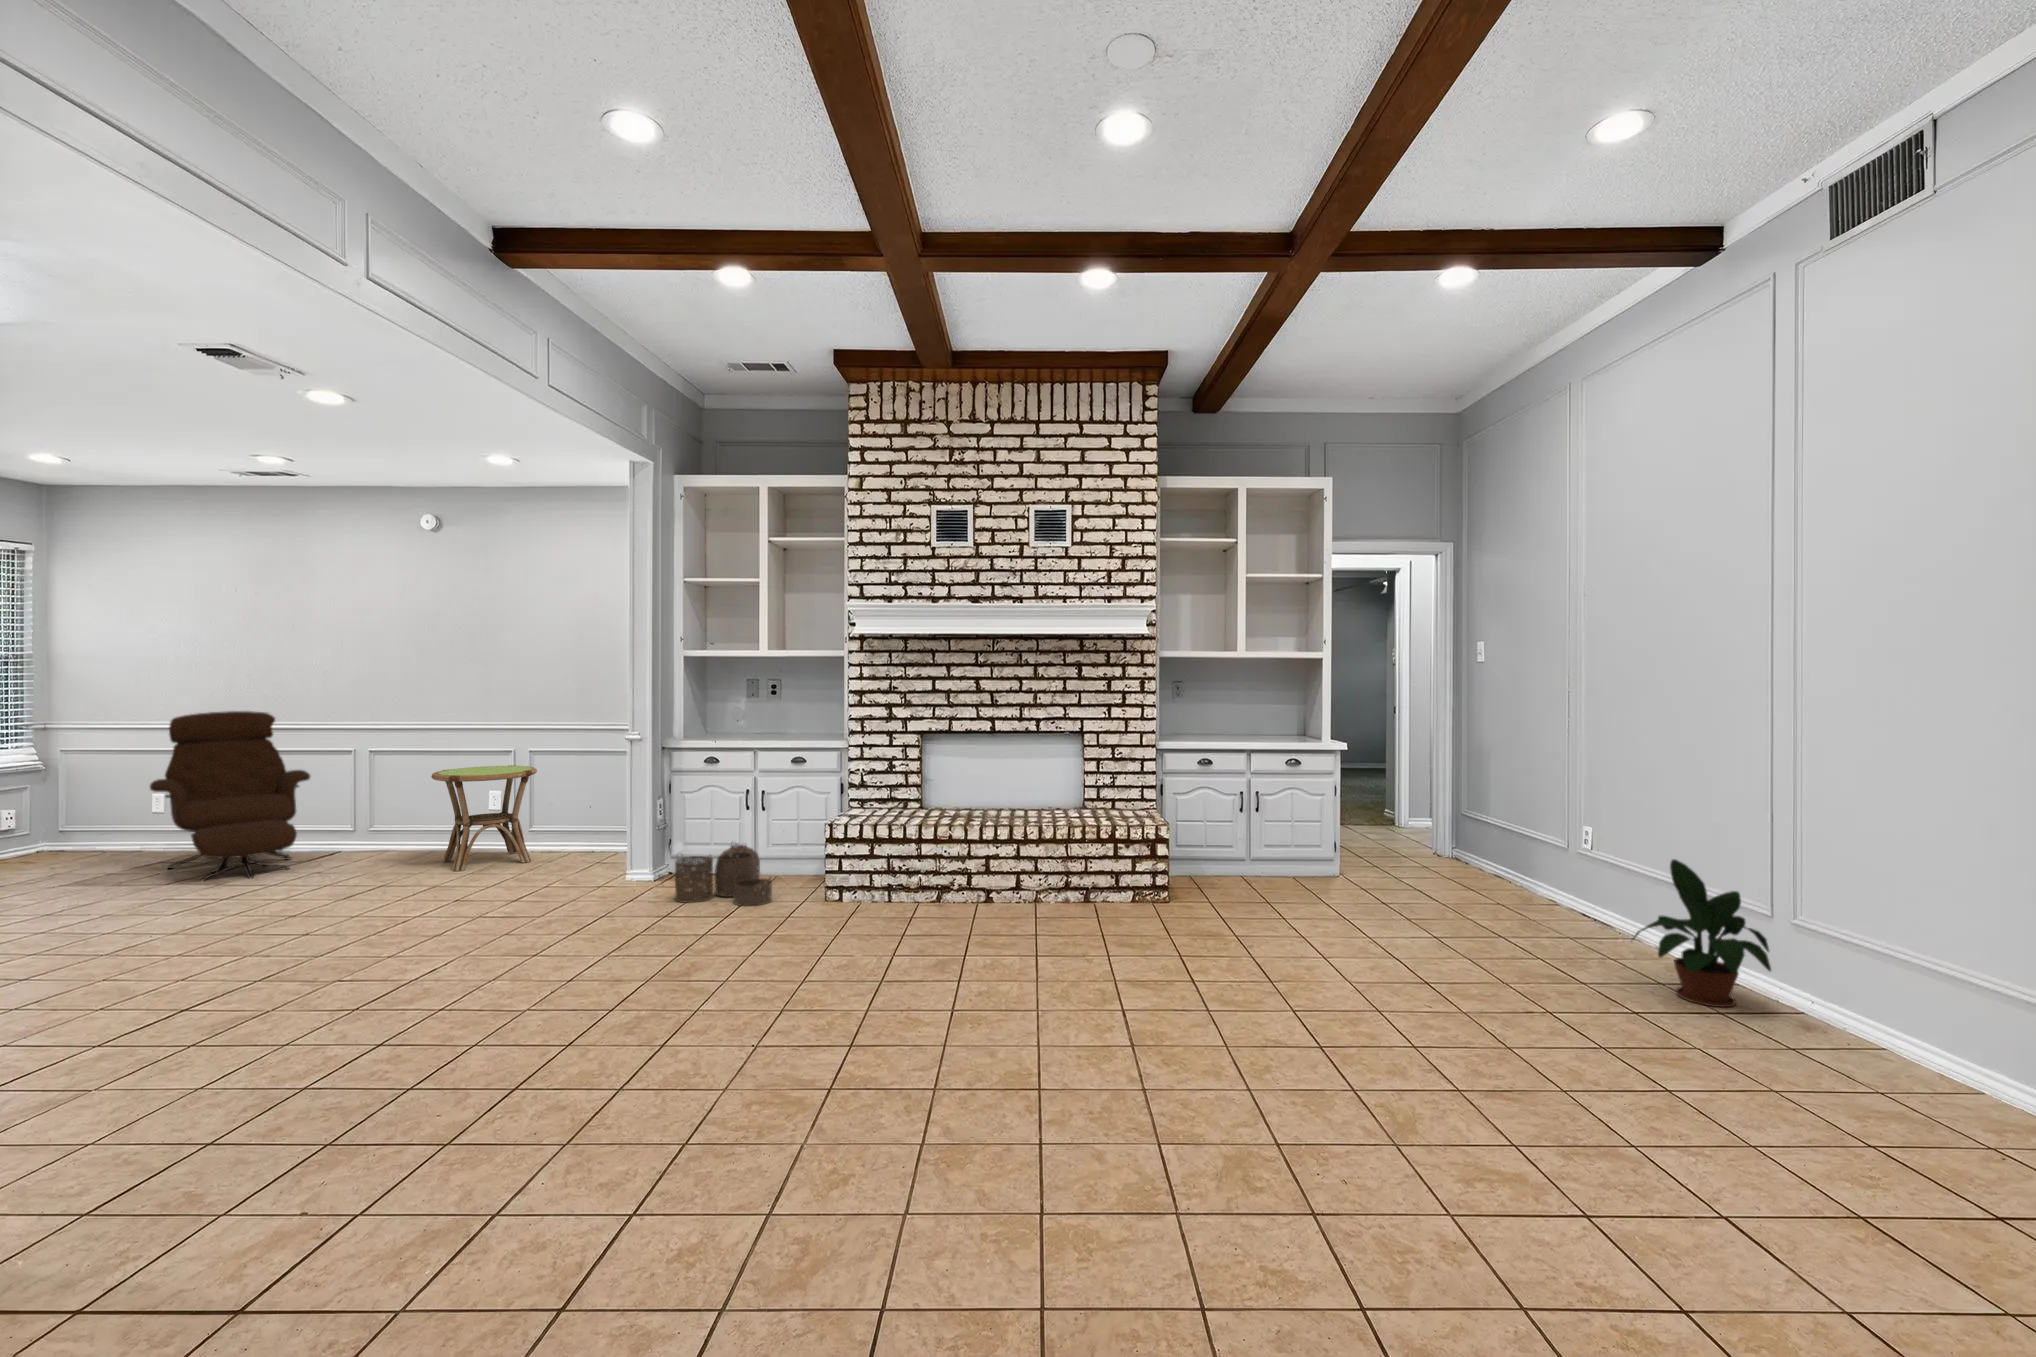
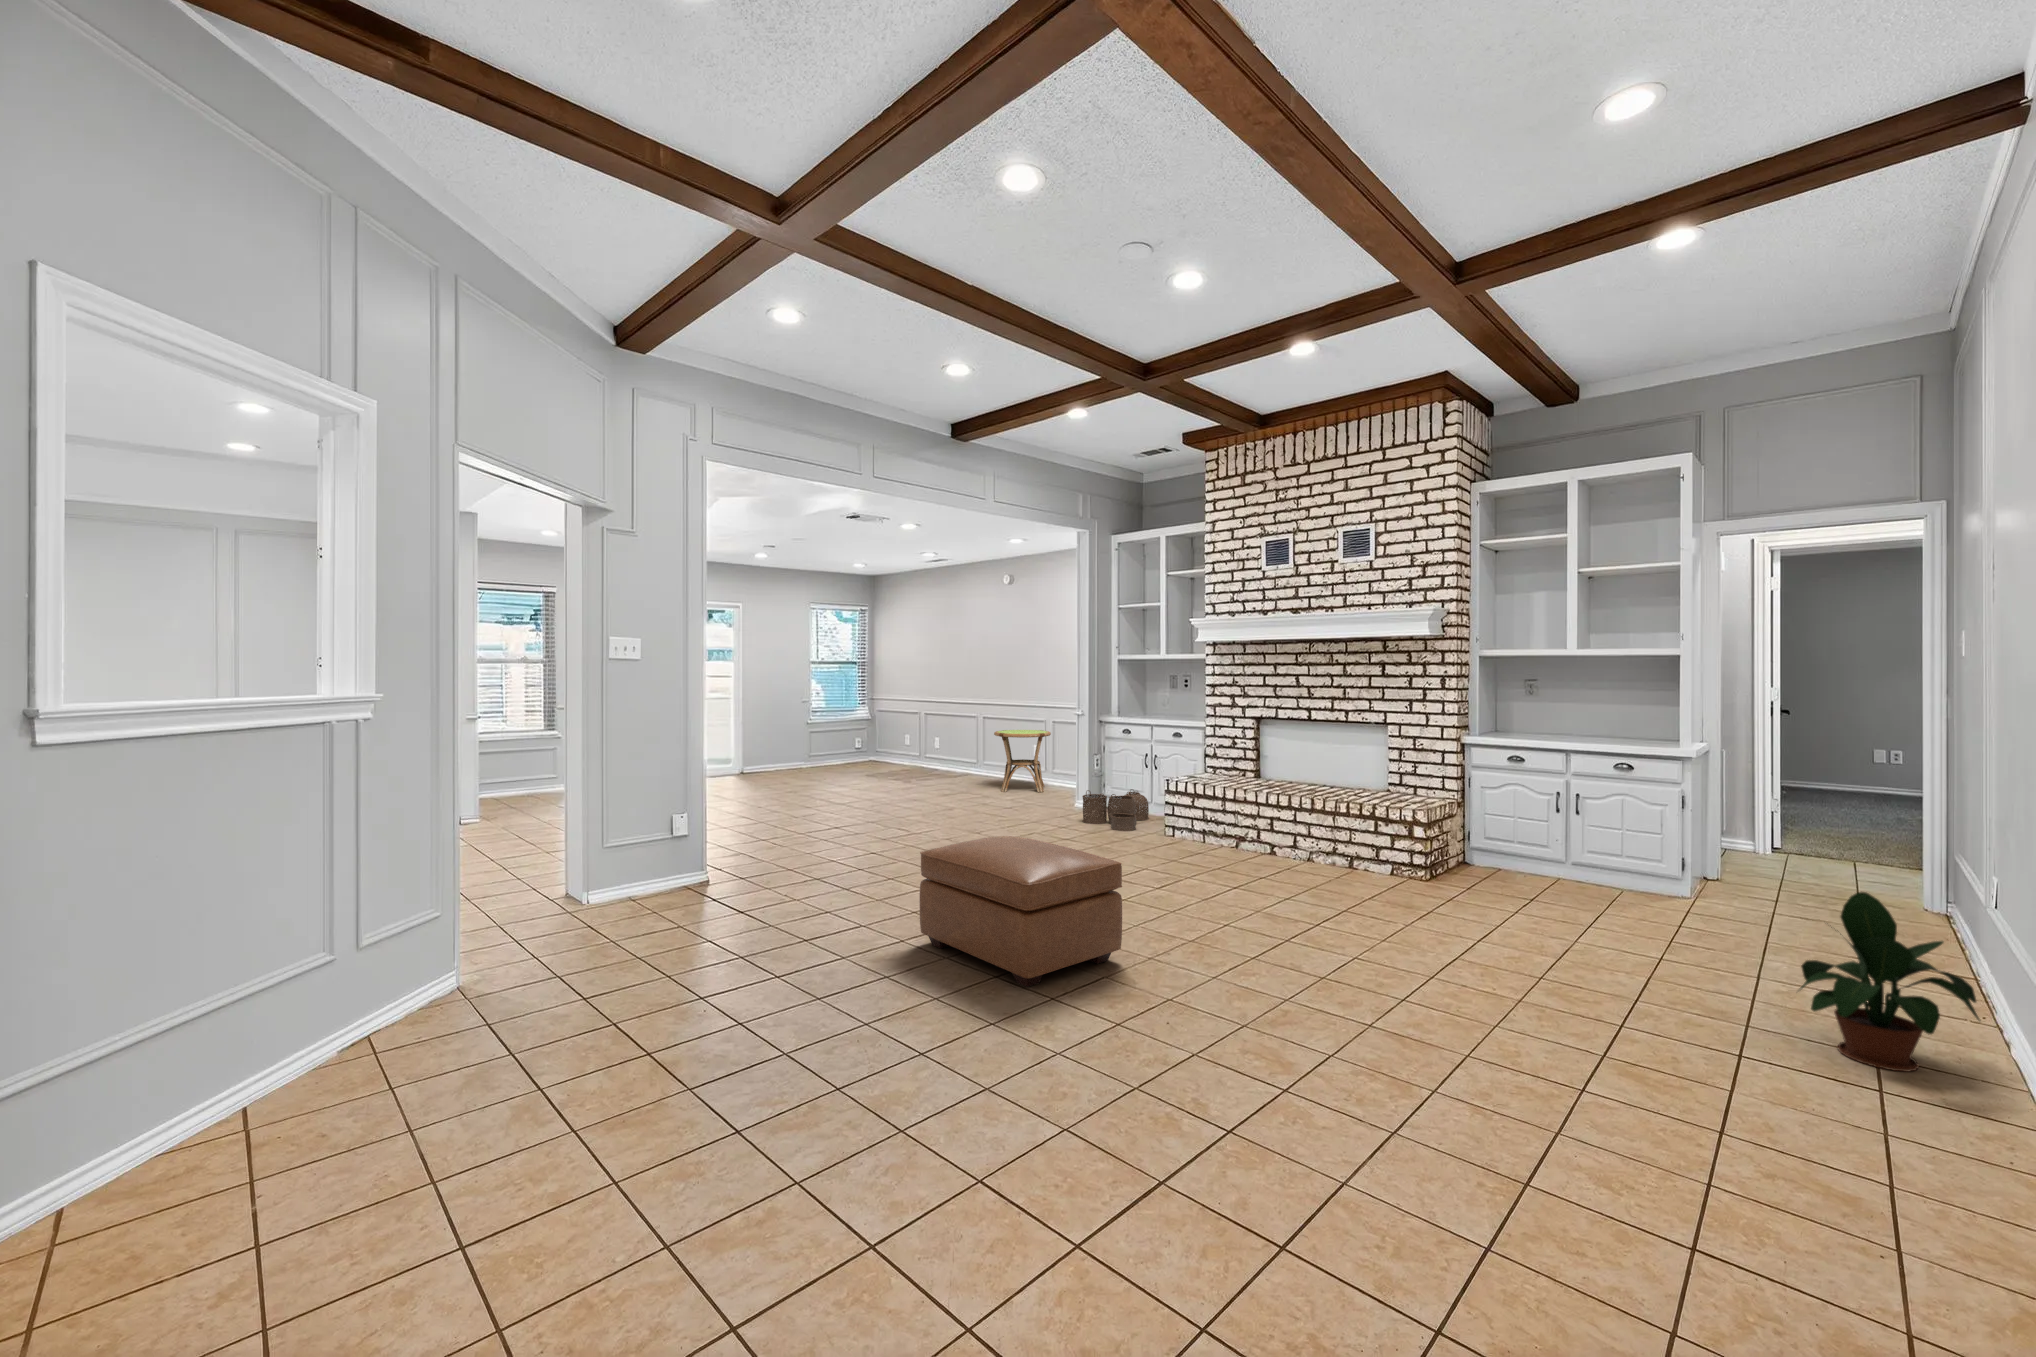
lounge chair: present [150,711,310,881] -> none [888,692,955,783]
ottoman: none [823,972,1172,1260] -> present [920,836,1122,987]

